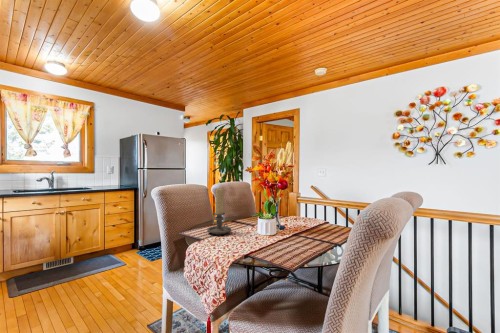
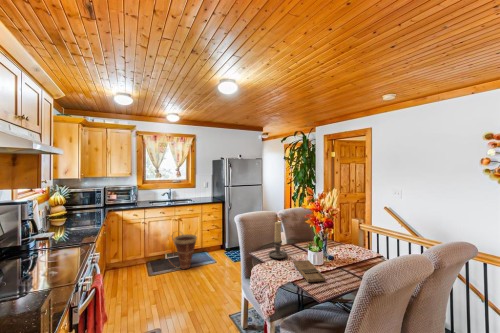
basket: none [39,228,96,280] -> present [172,233,197,269]
tray: none [242,231,286,252] -> present [294,260,325,282]

